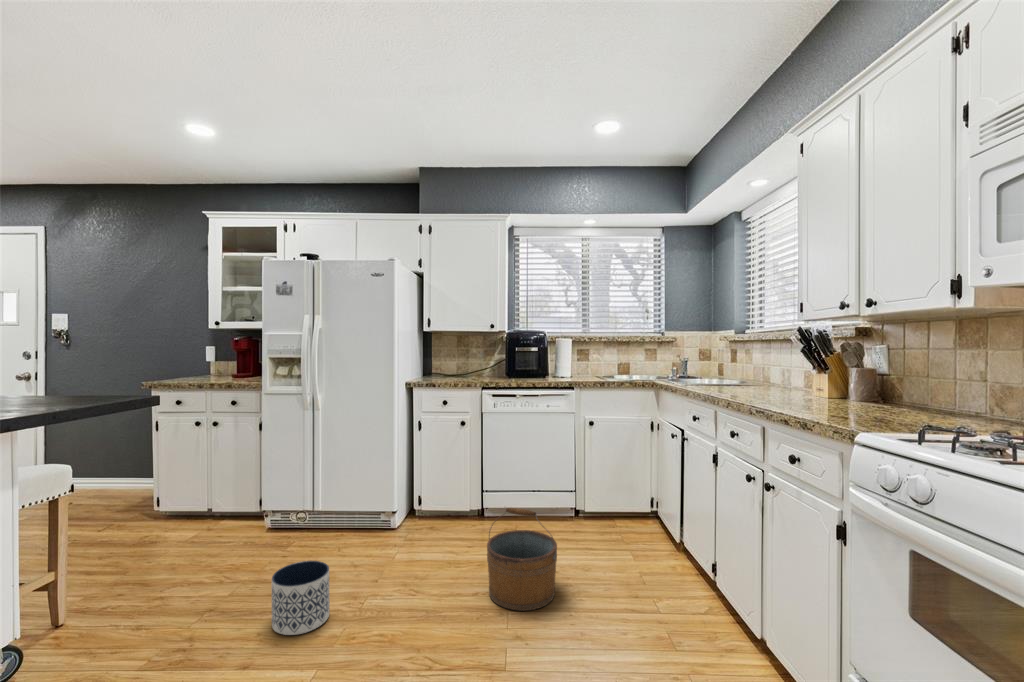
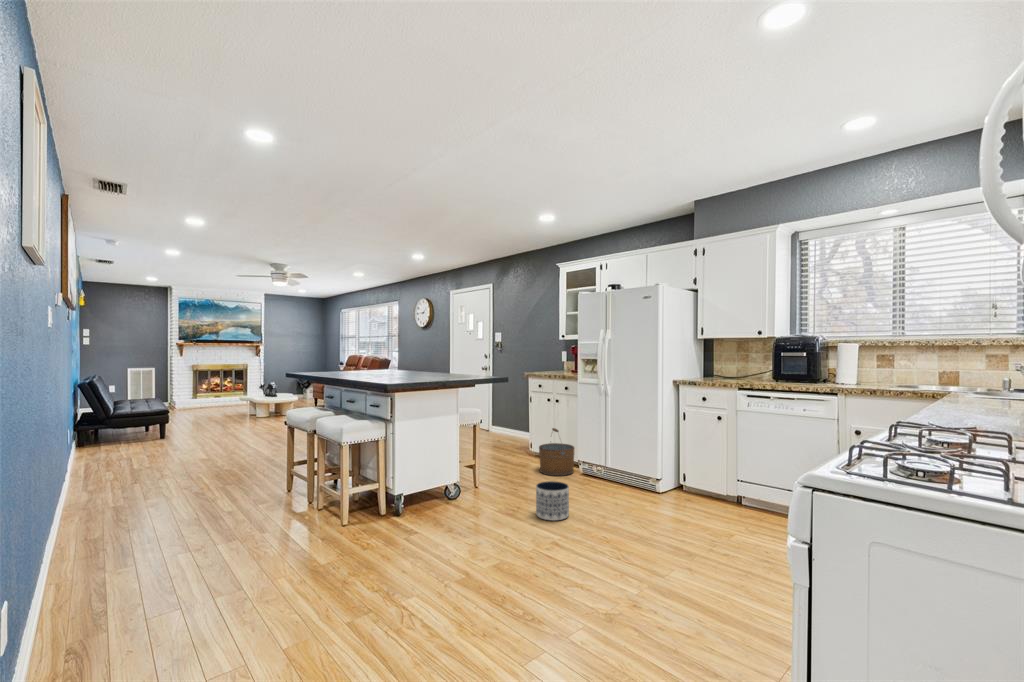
bucket: present [487,508,557,611] -> present [539,428,574,476]

